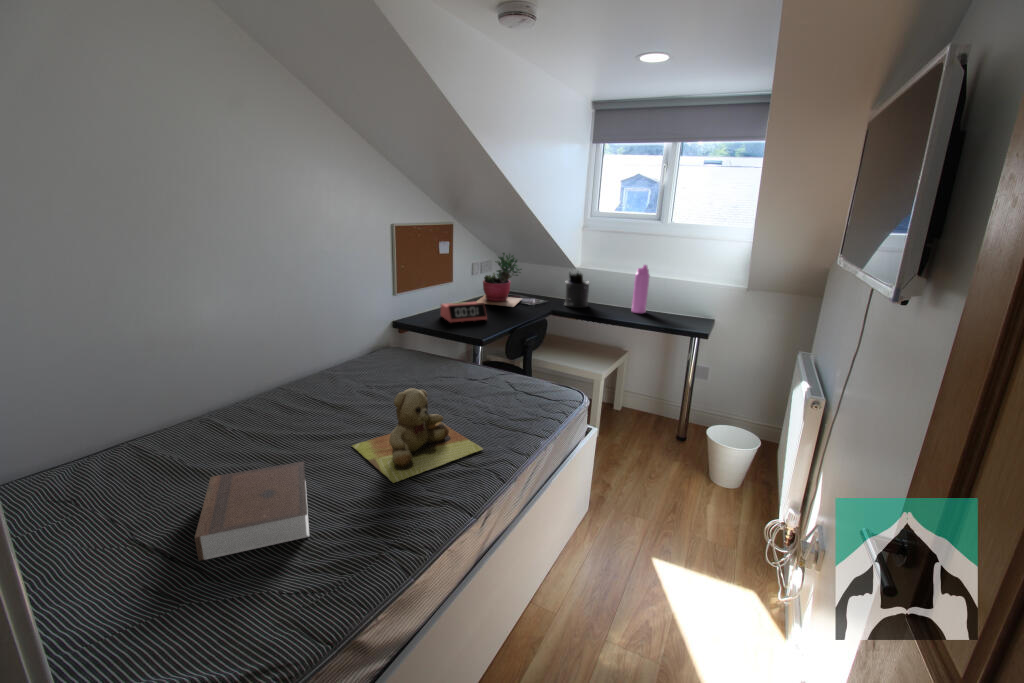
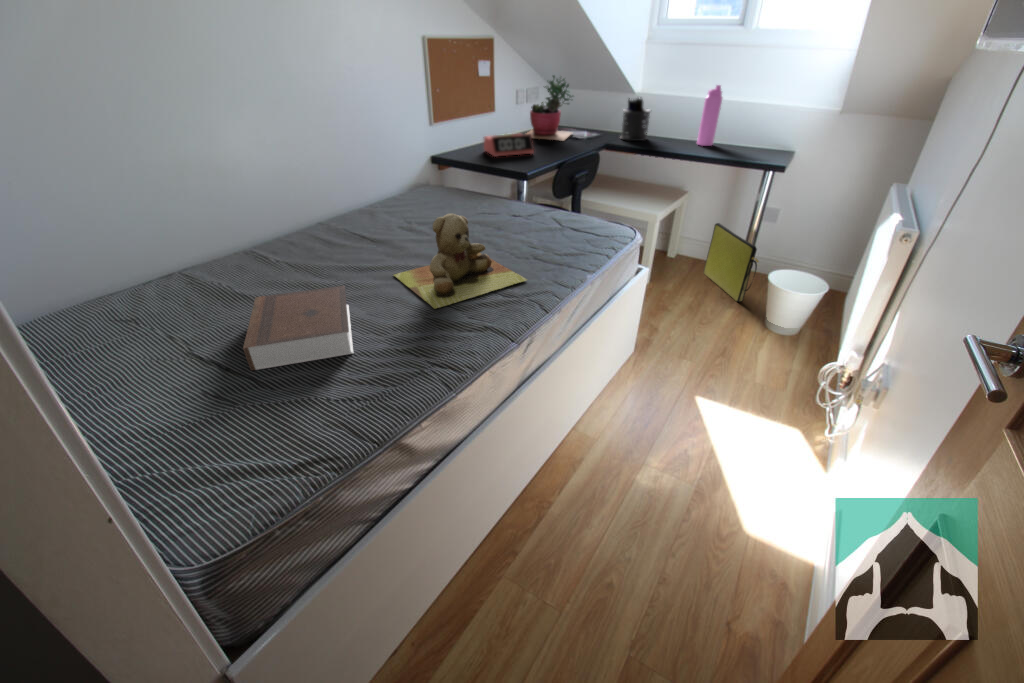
bag: none [649,380,698,455] -> present [703,223,759,302]

